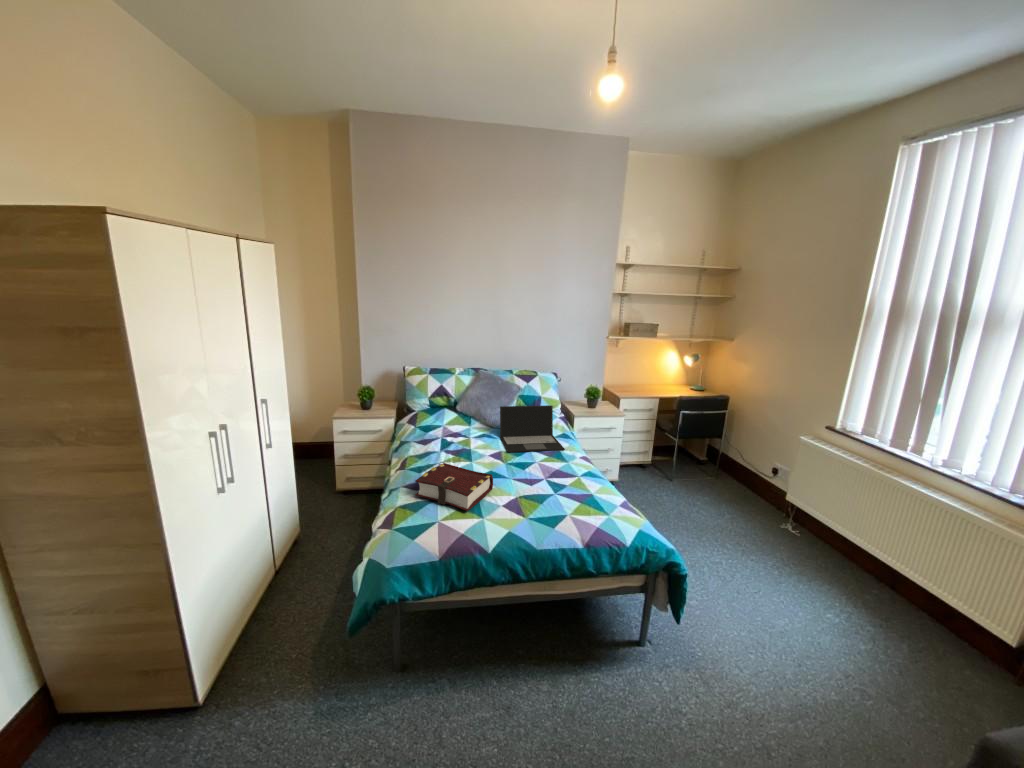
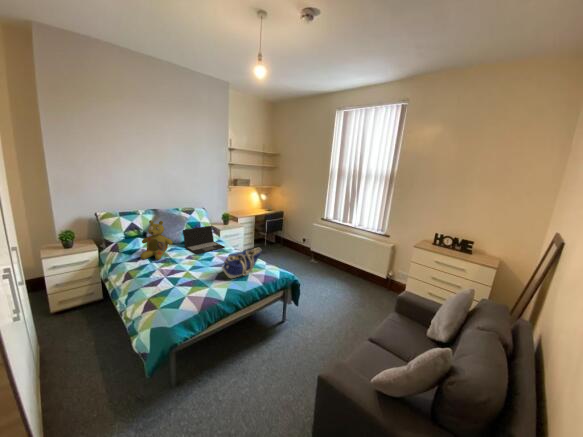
stuffed bear: none [427,384,475,449] -> present [140,220,172,260]
book: present [415,463,493,511] -> none [161,265,204,287]
tote bag: none [517,464,601,515] -> present [222,248,261,278]

